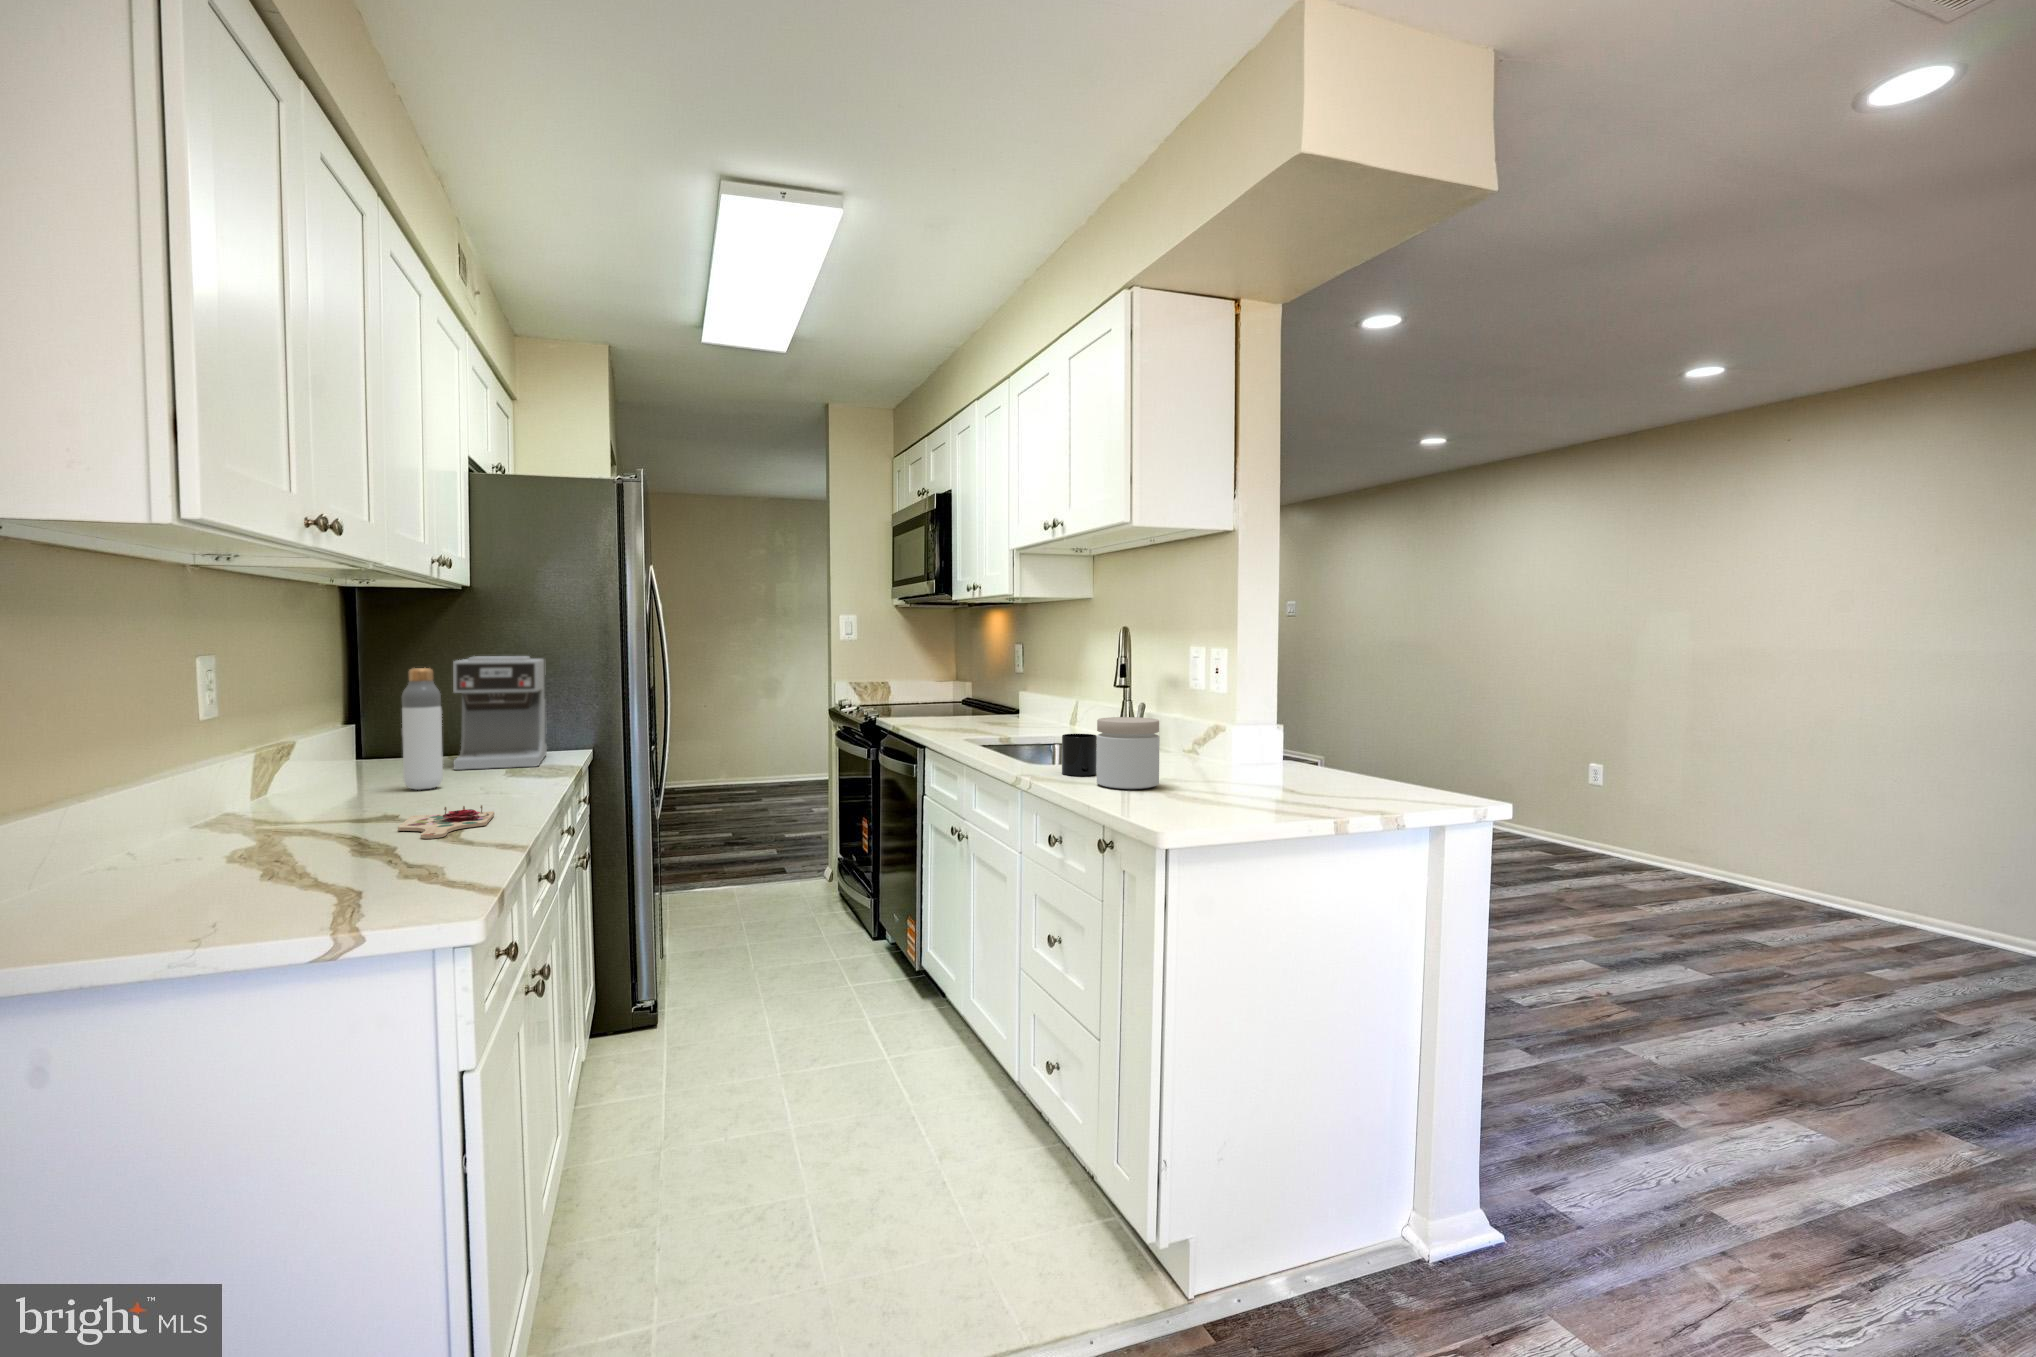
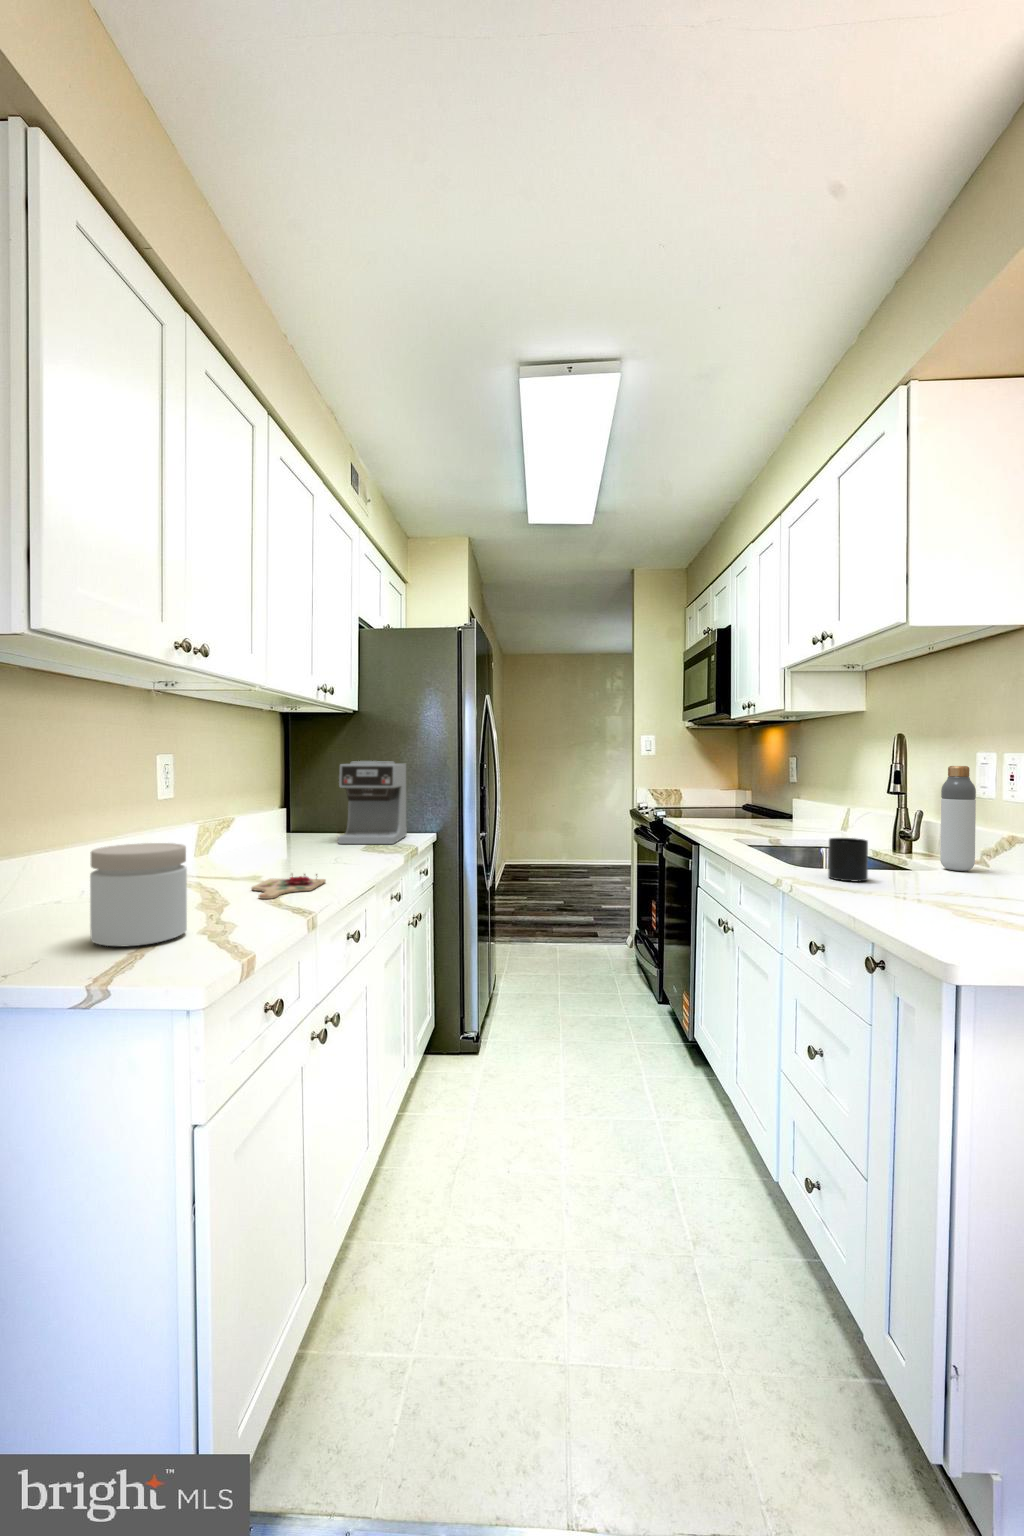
bottle: present [402,668,443,790] -> present [940,766,976,871]
jar: present [1097,717,1160,789] -> present [90,843,187,947]

